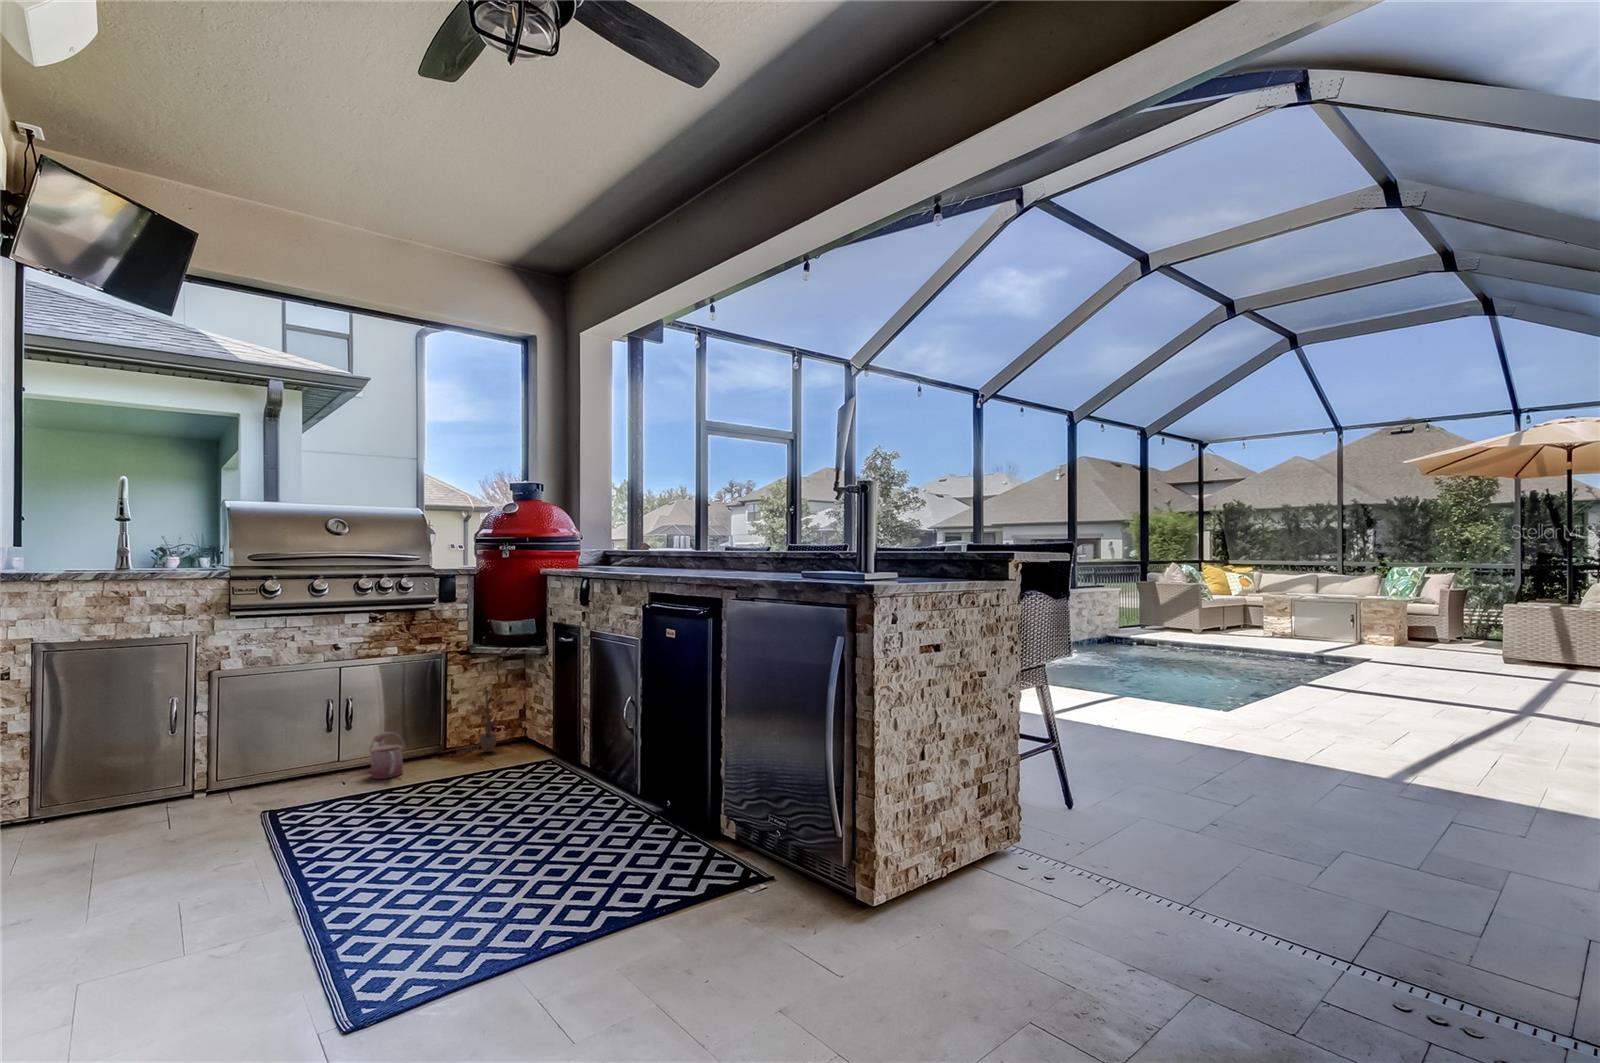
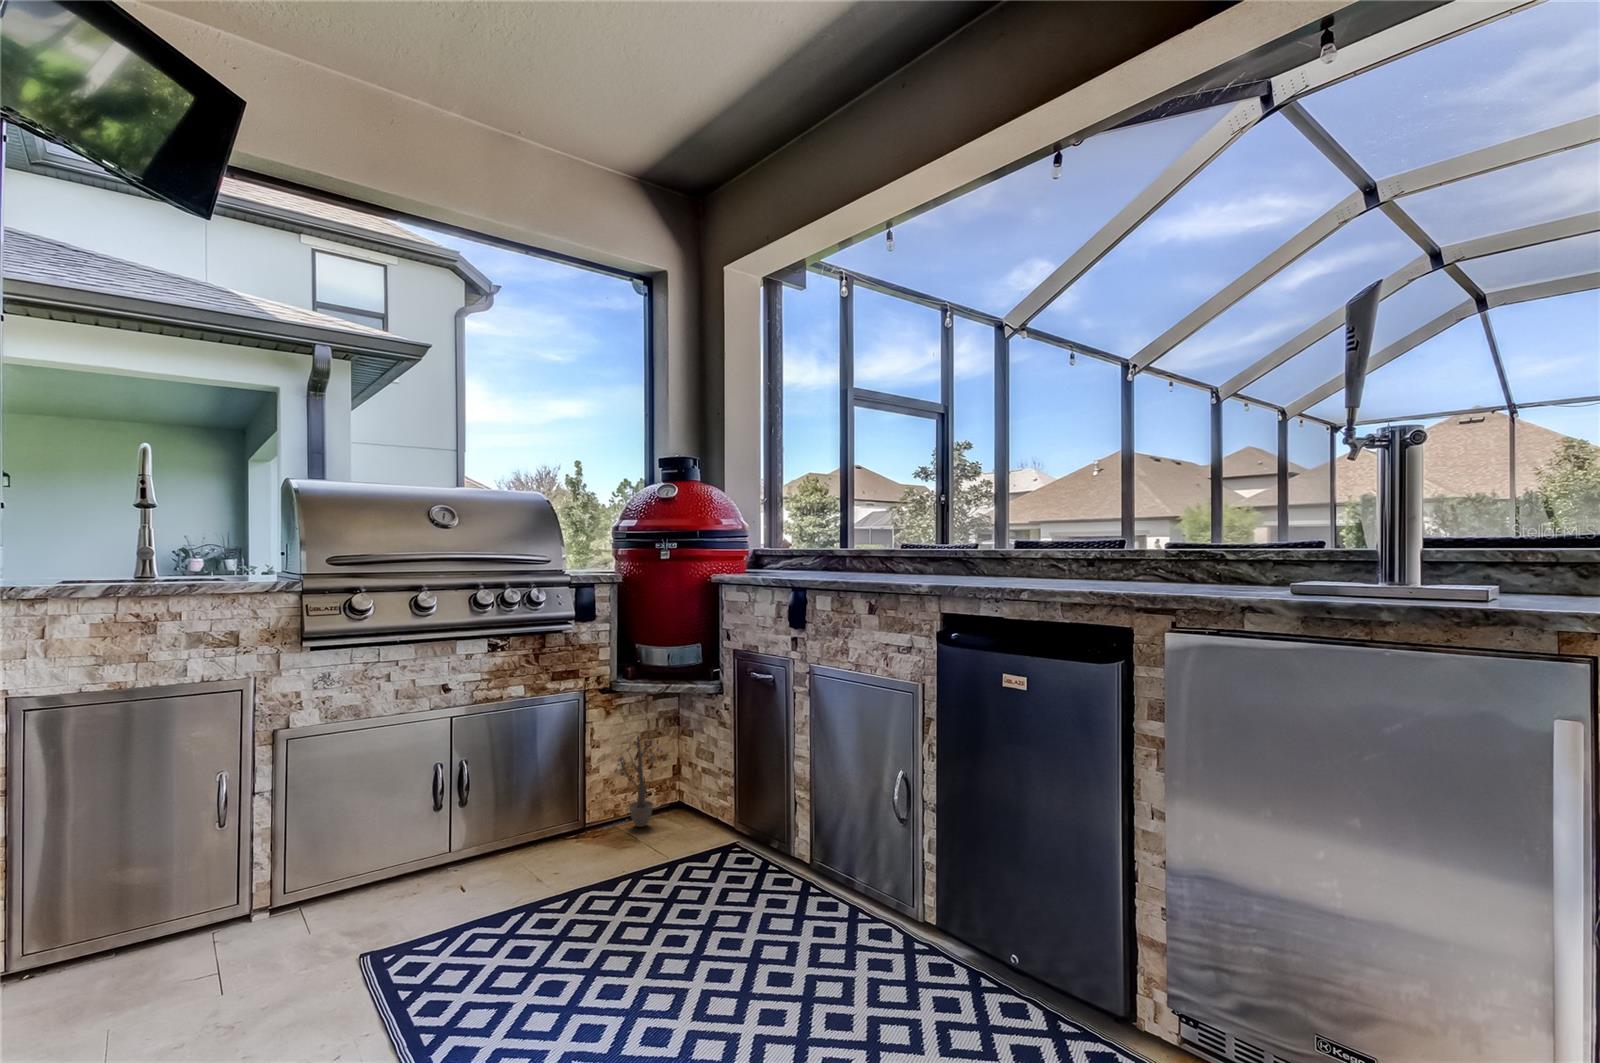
watering can: present [370,732,404,779] -> none [496,809,545,880]

